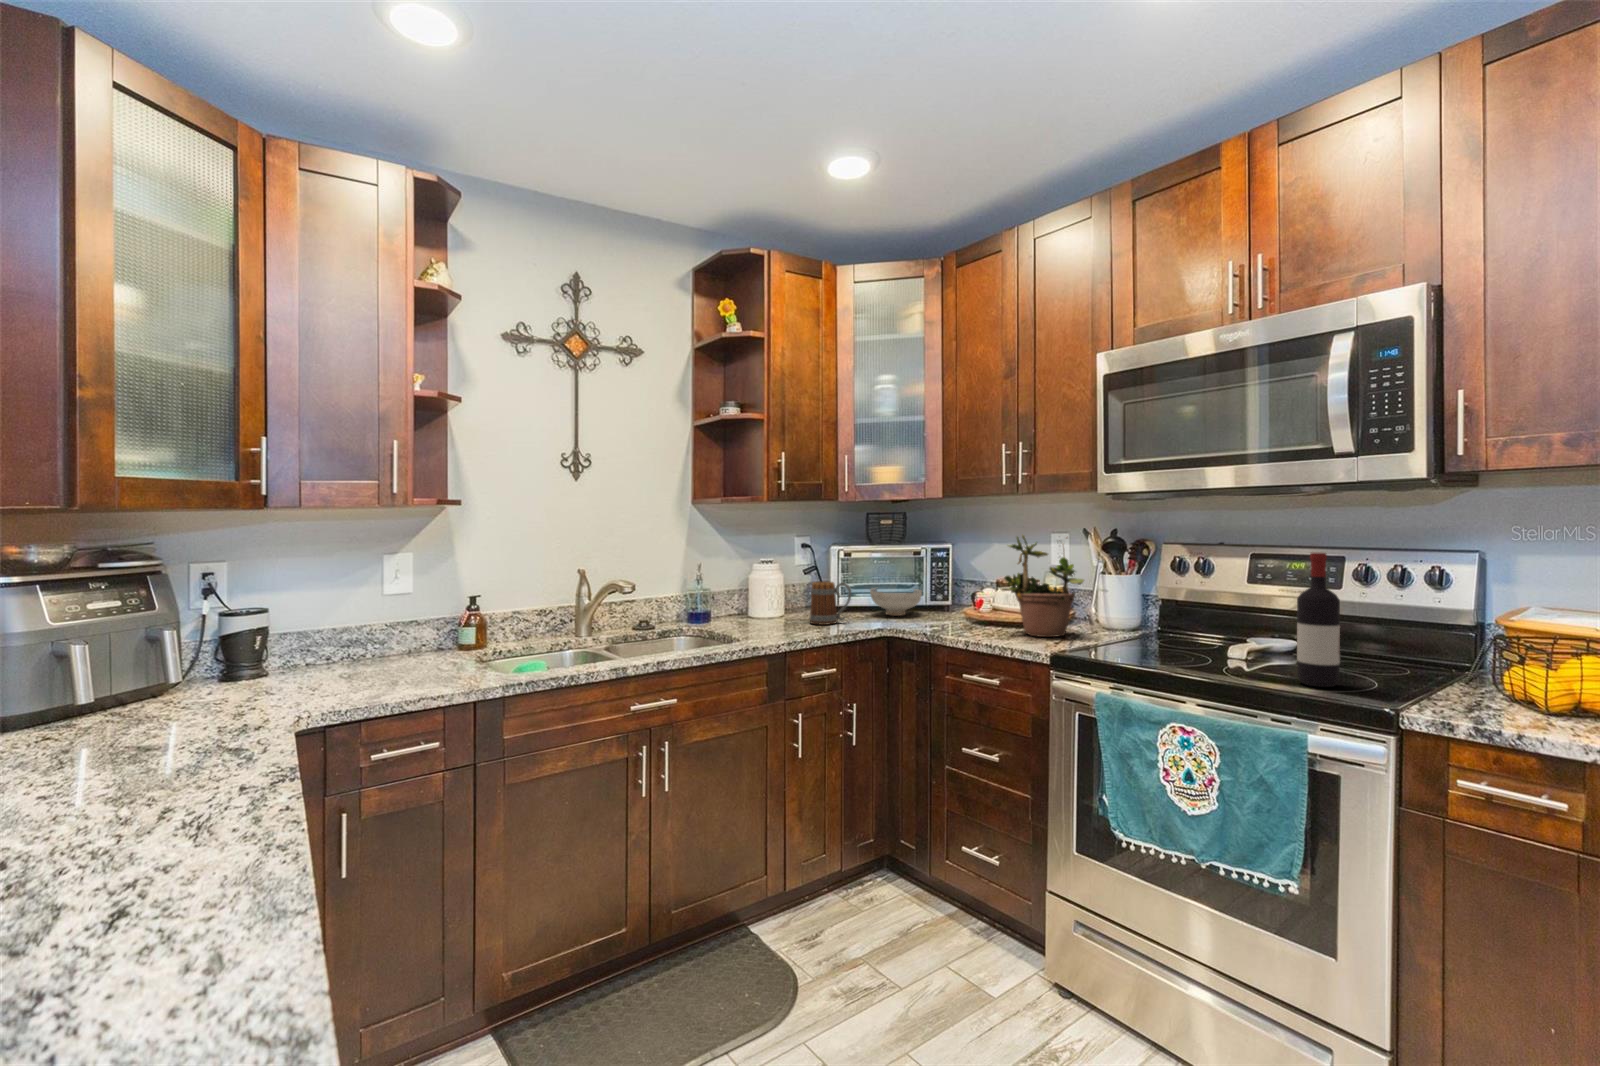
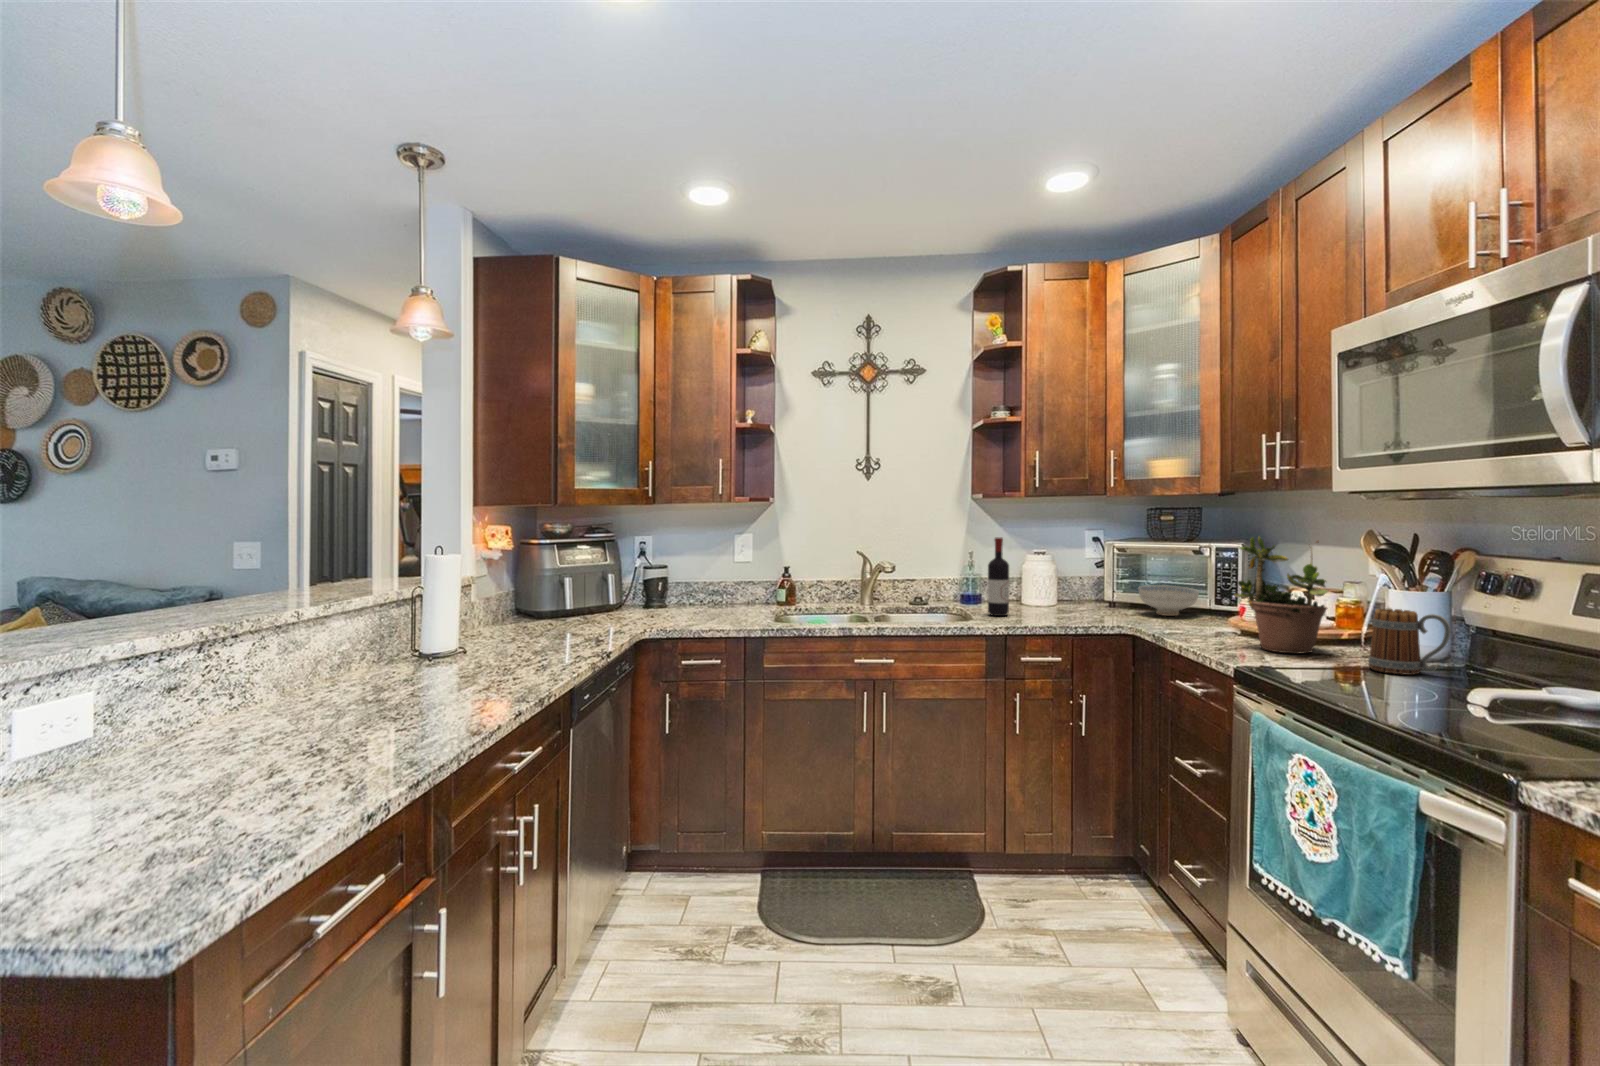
wine bottle: present [1297,553,1340,687] -> present [988,537,1009,616]
mug: present [809,581,851,625] -> present [1368,609,1451,675]

